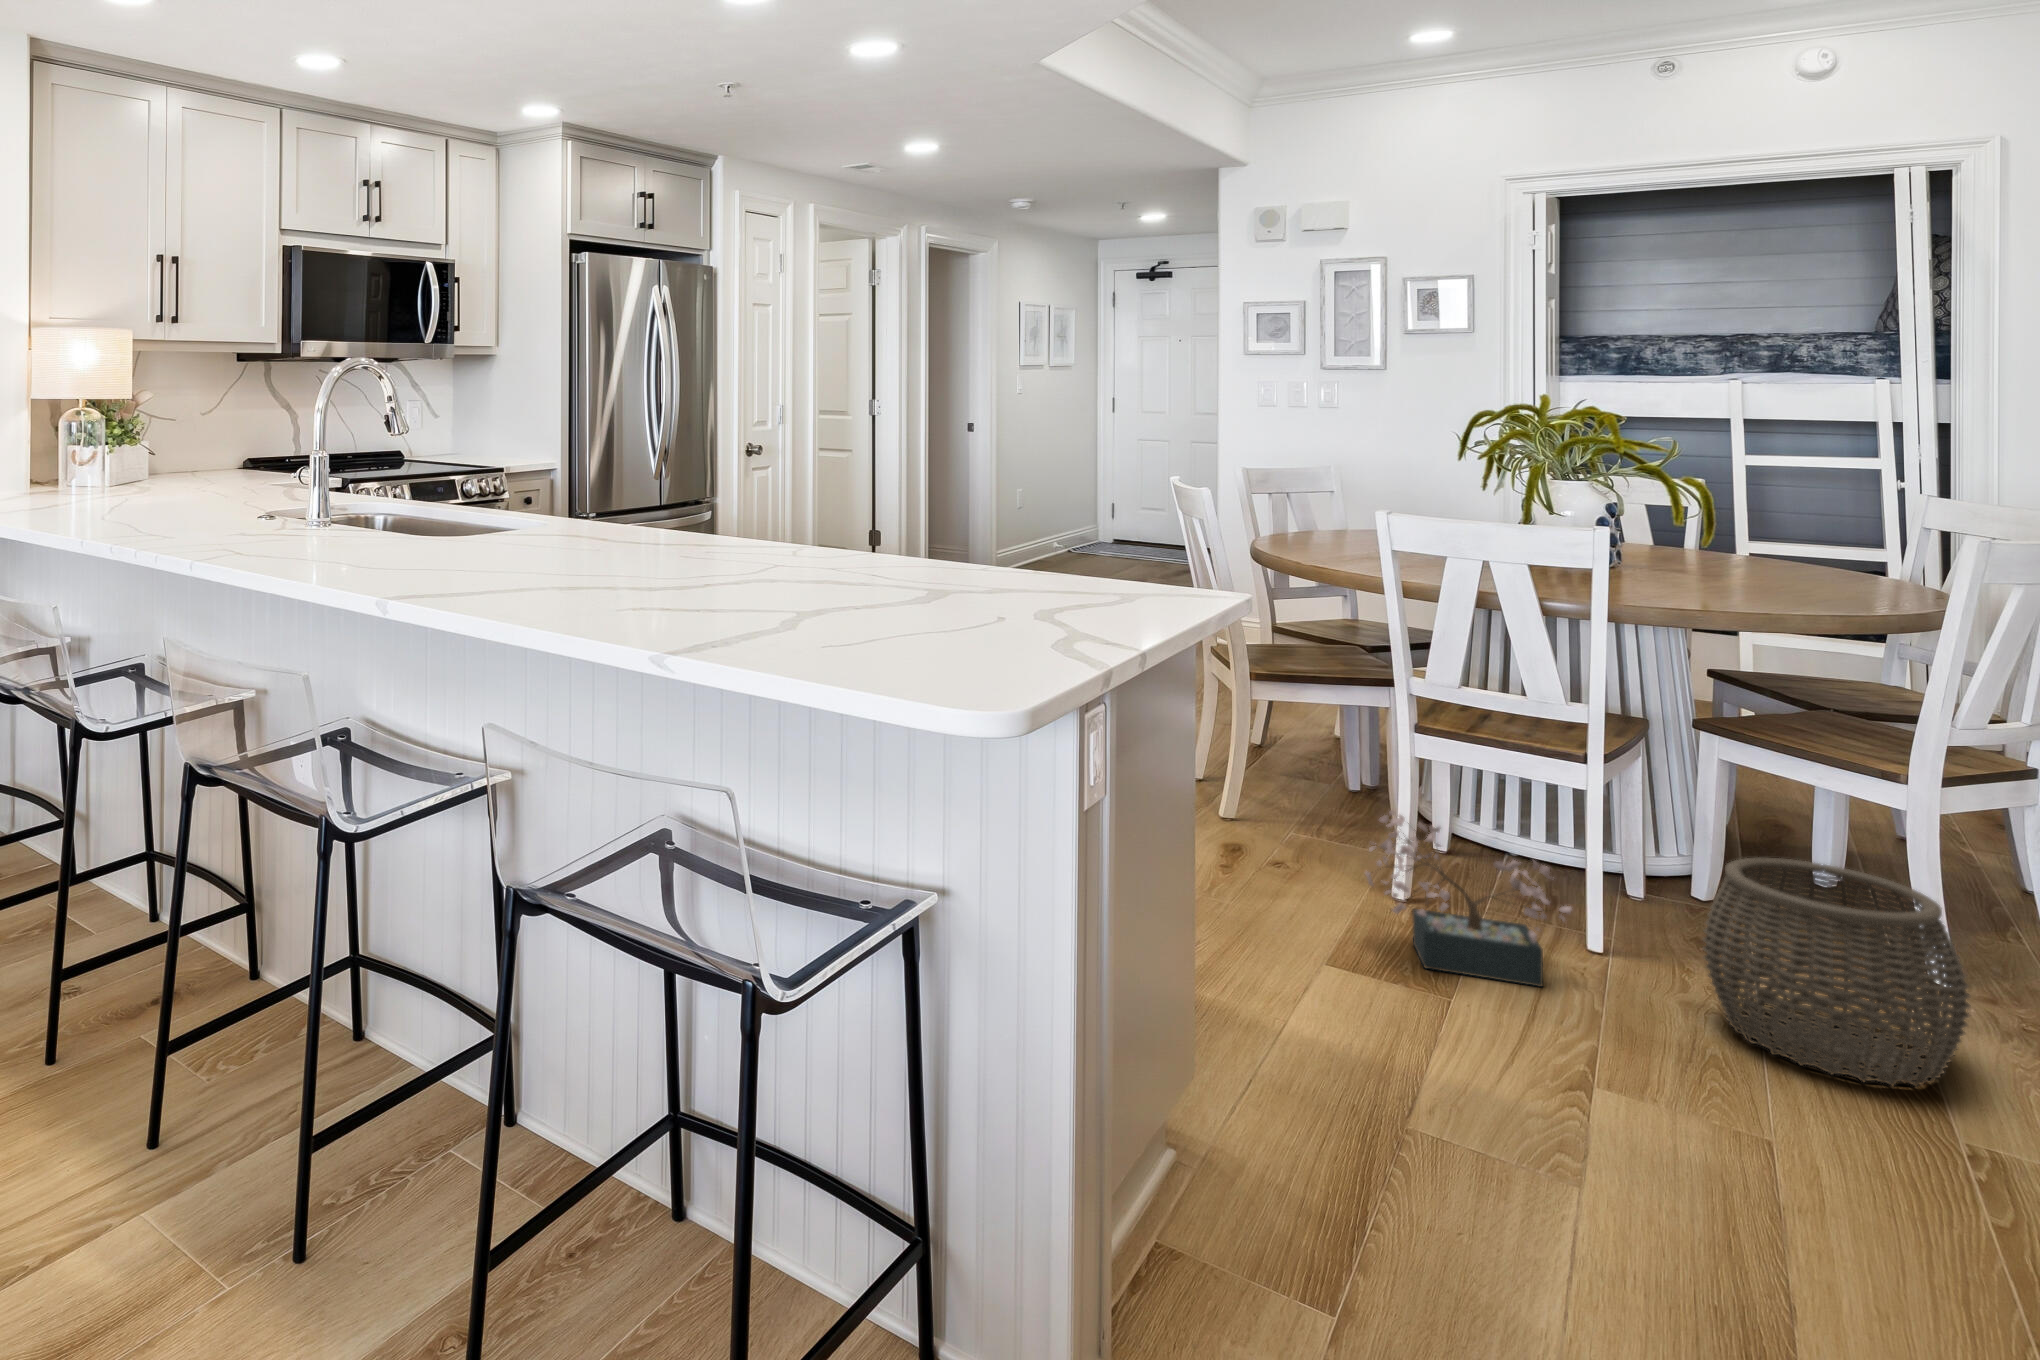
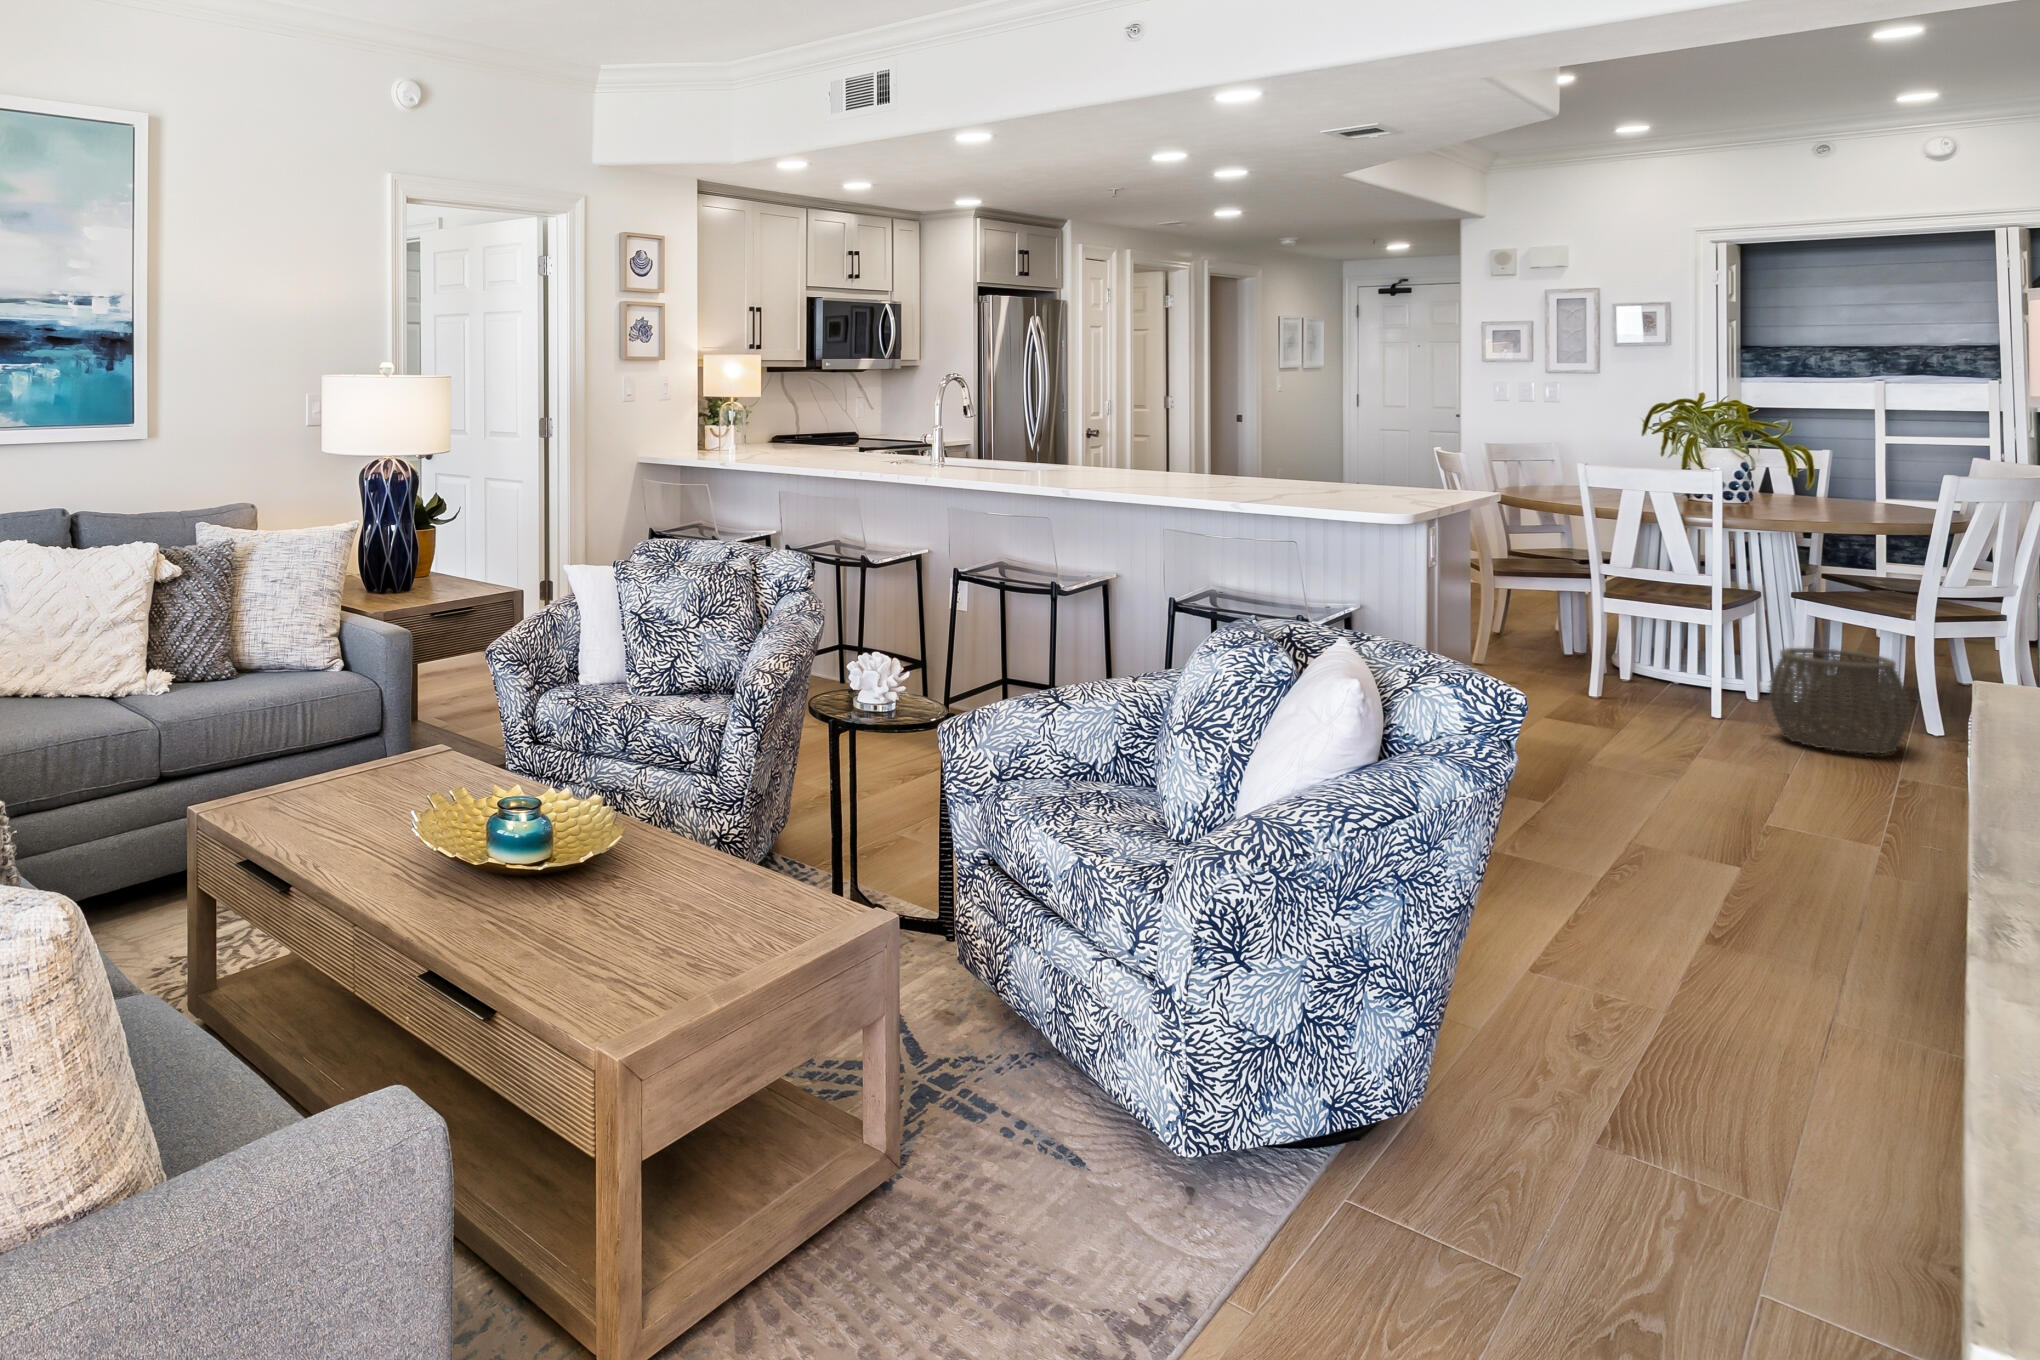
decorative plant: present [1365,811,1572,987] -> none [1570,633,1695,724]

